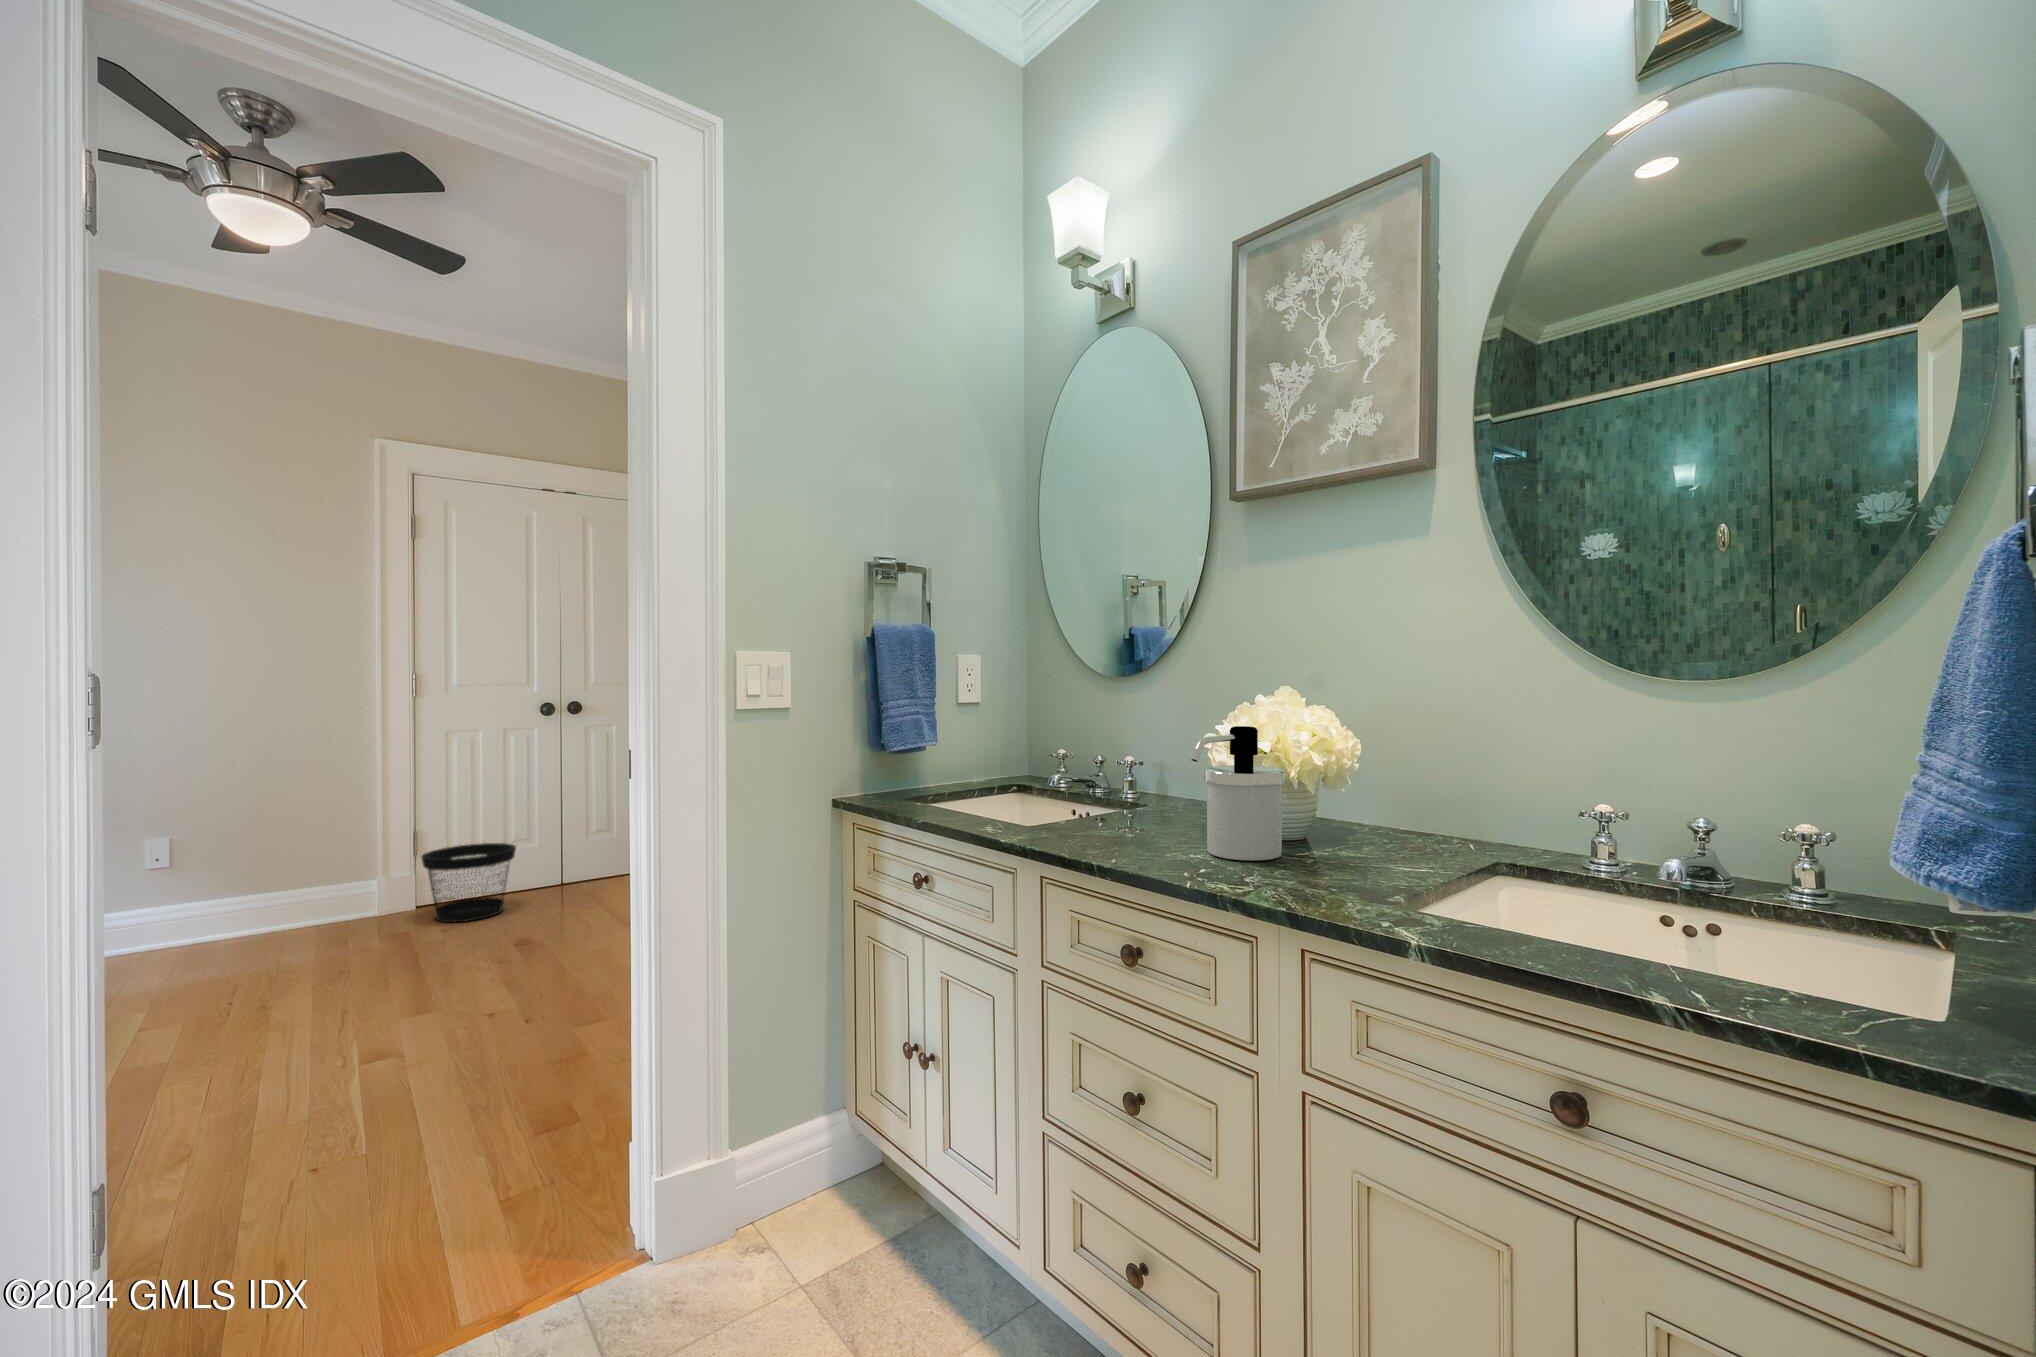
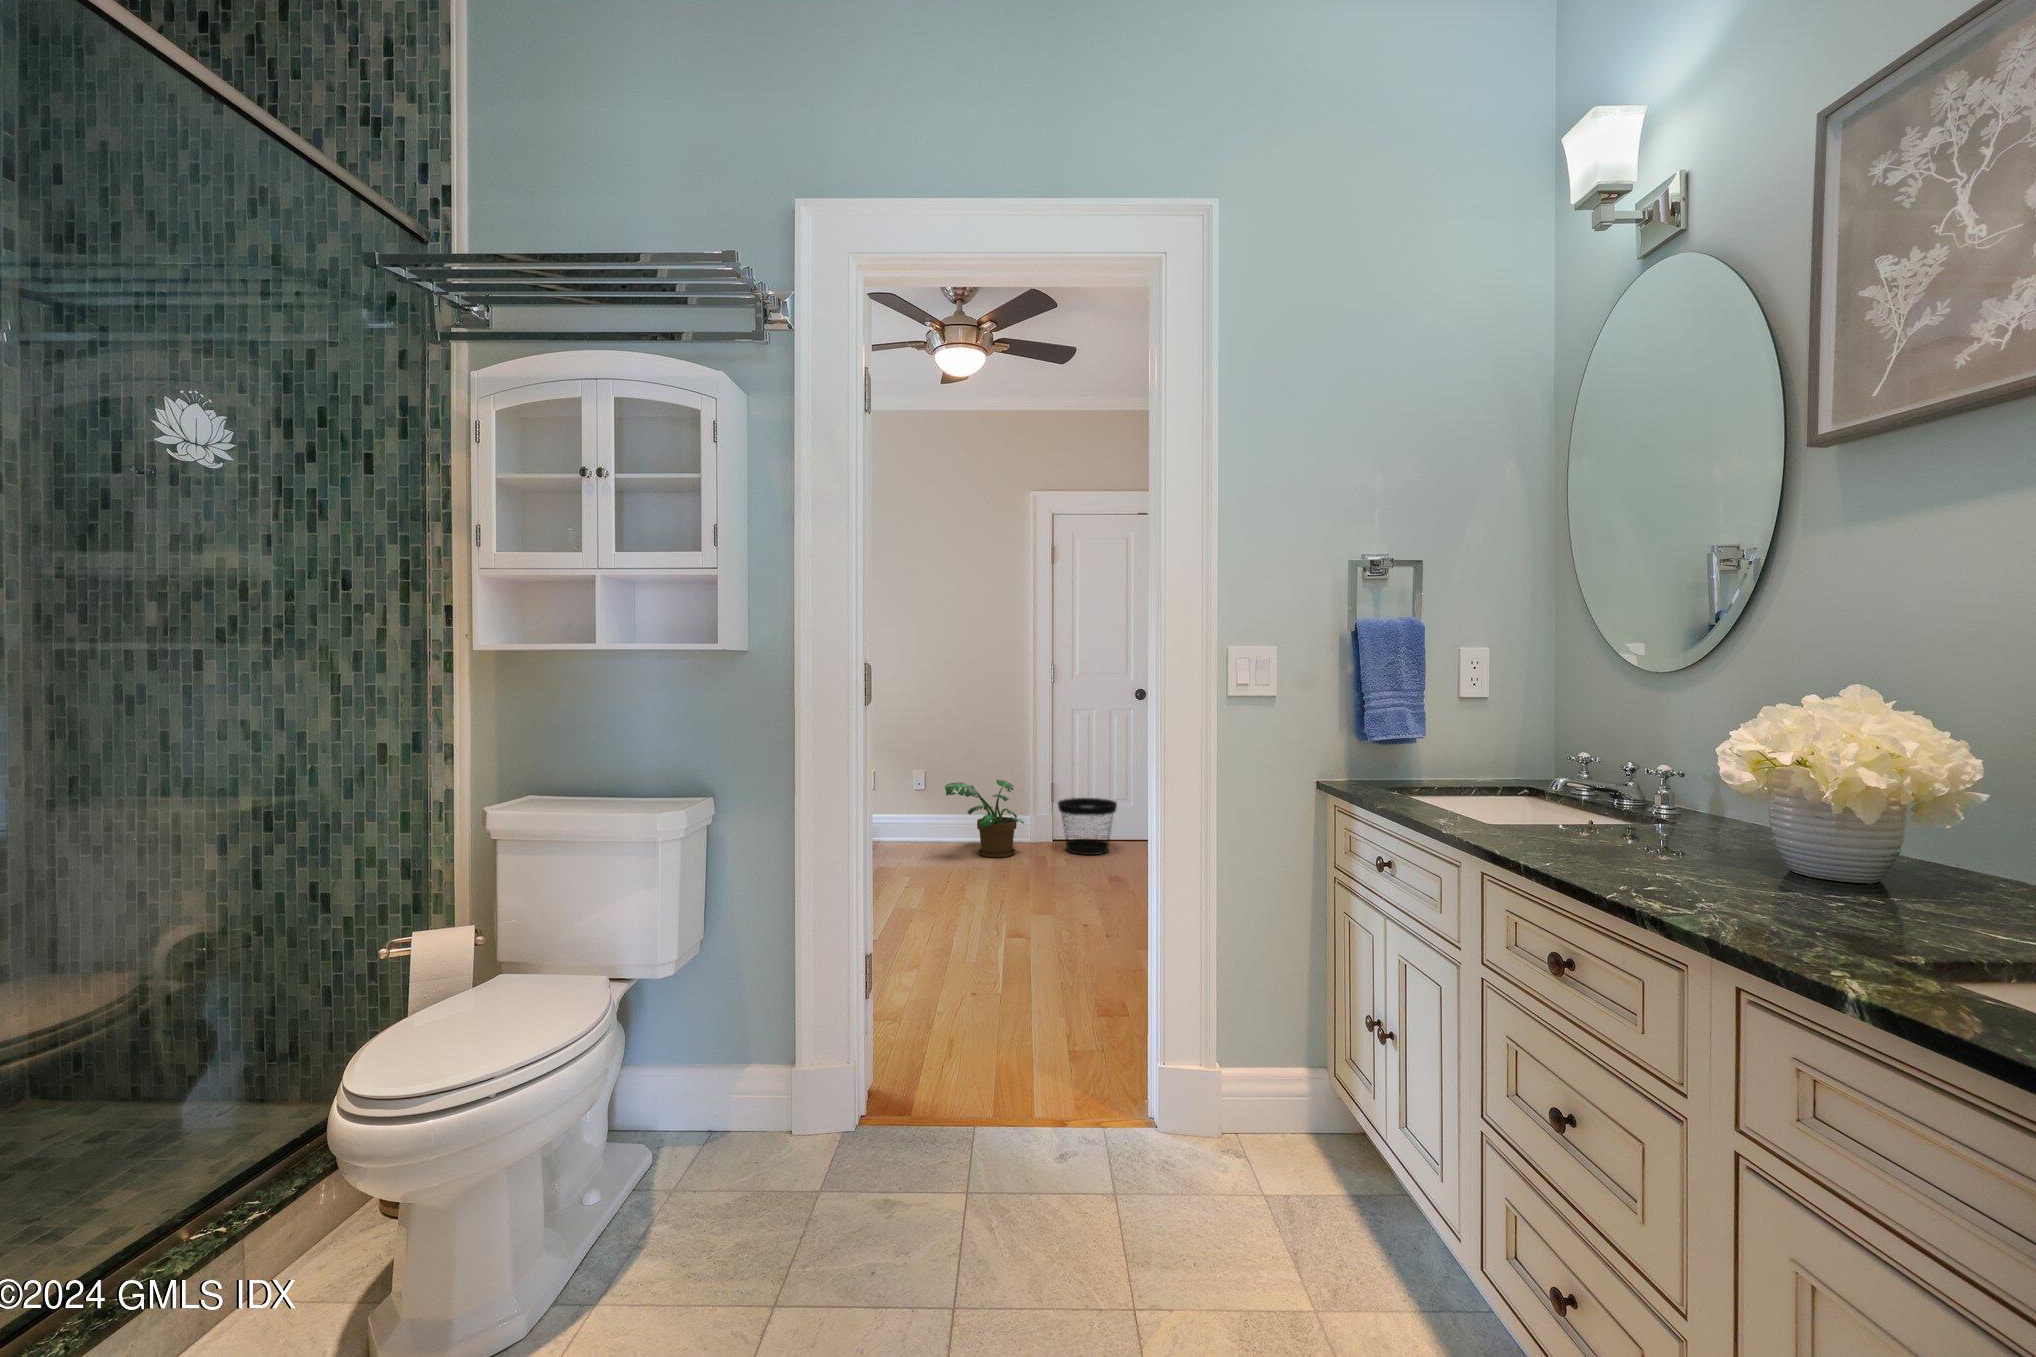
soap dispenser: present [1191,726,1284,861] -> none [1641,731,1806,893]
potted plant: none [207,835,364,953] -> present [945,780,1024,857]

